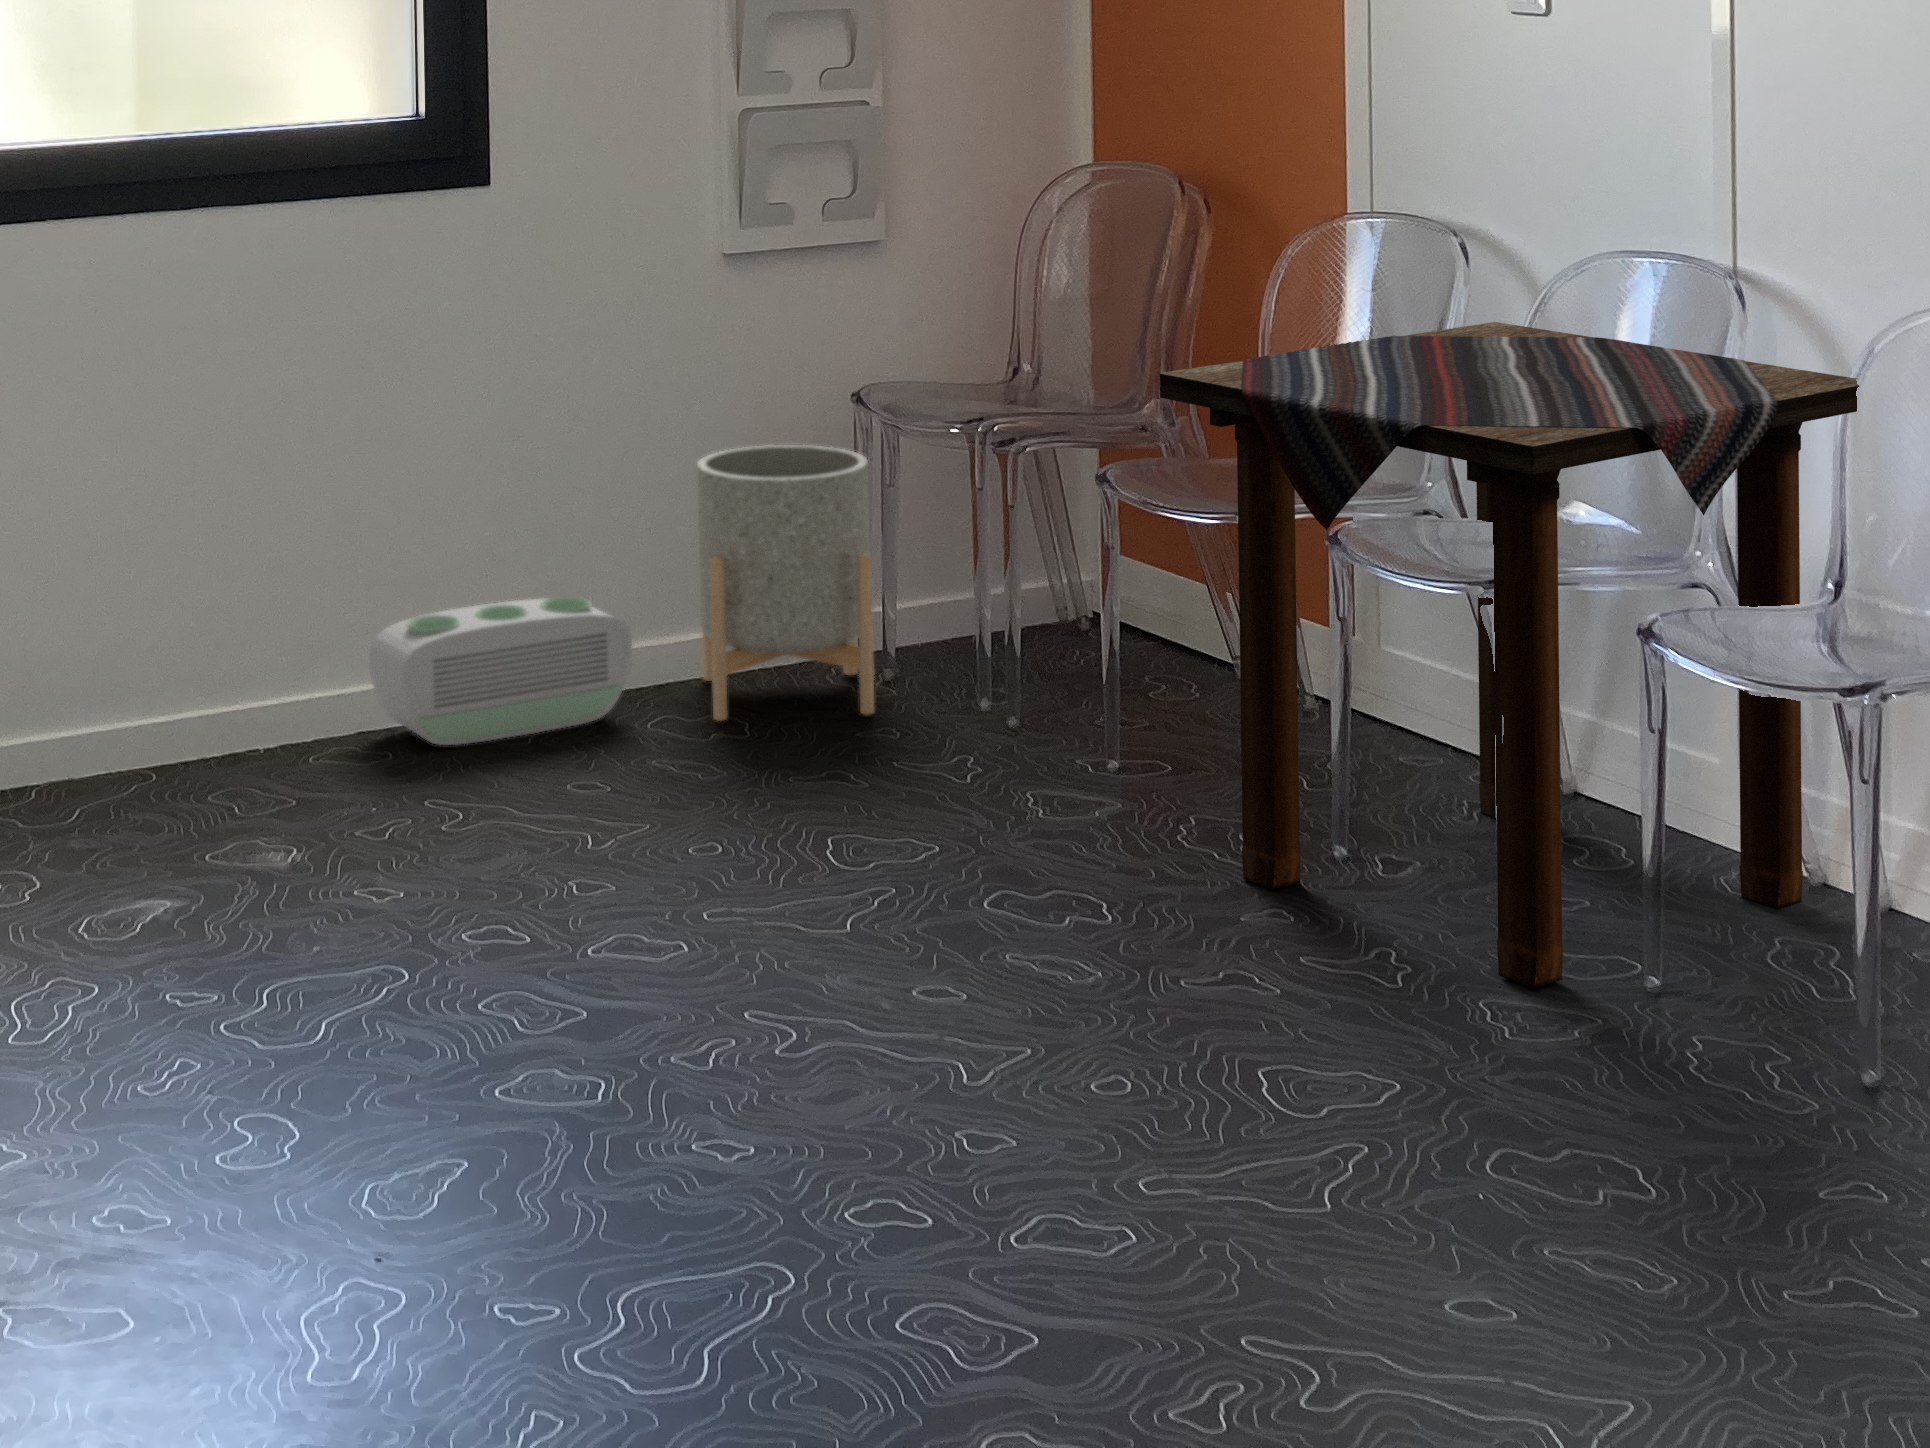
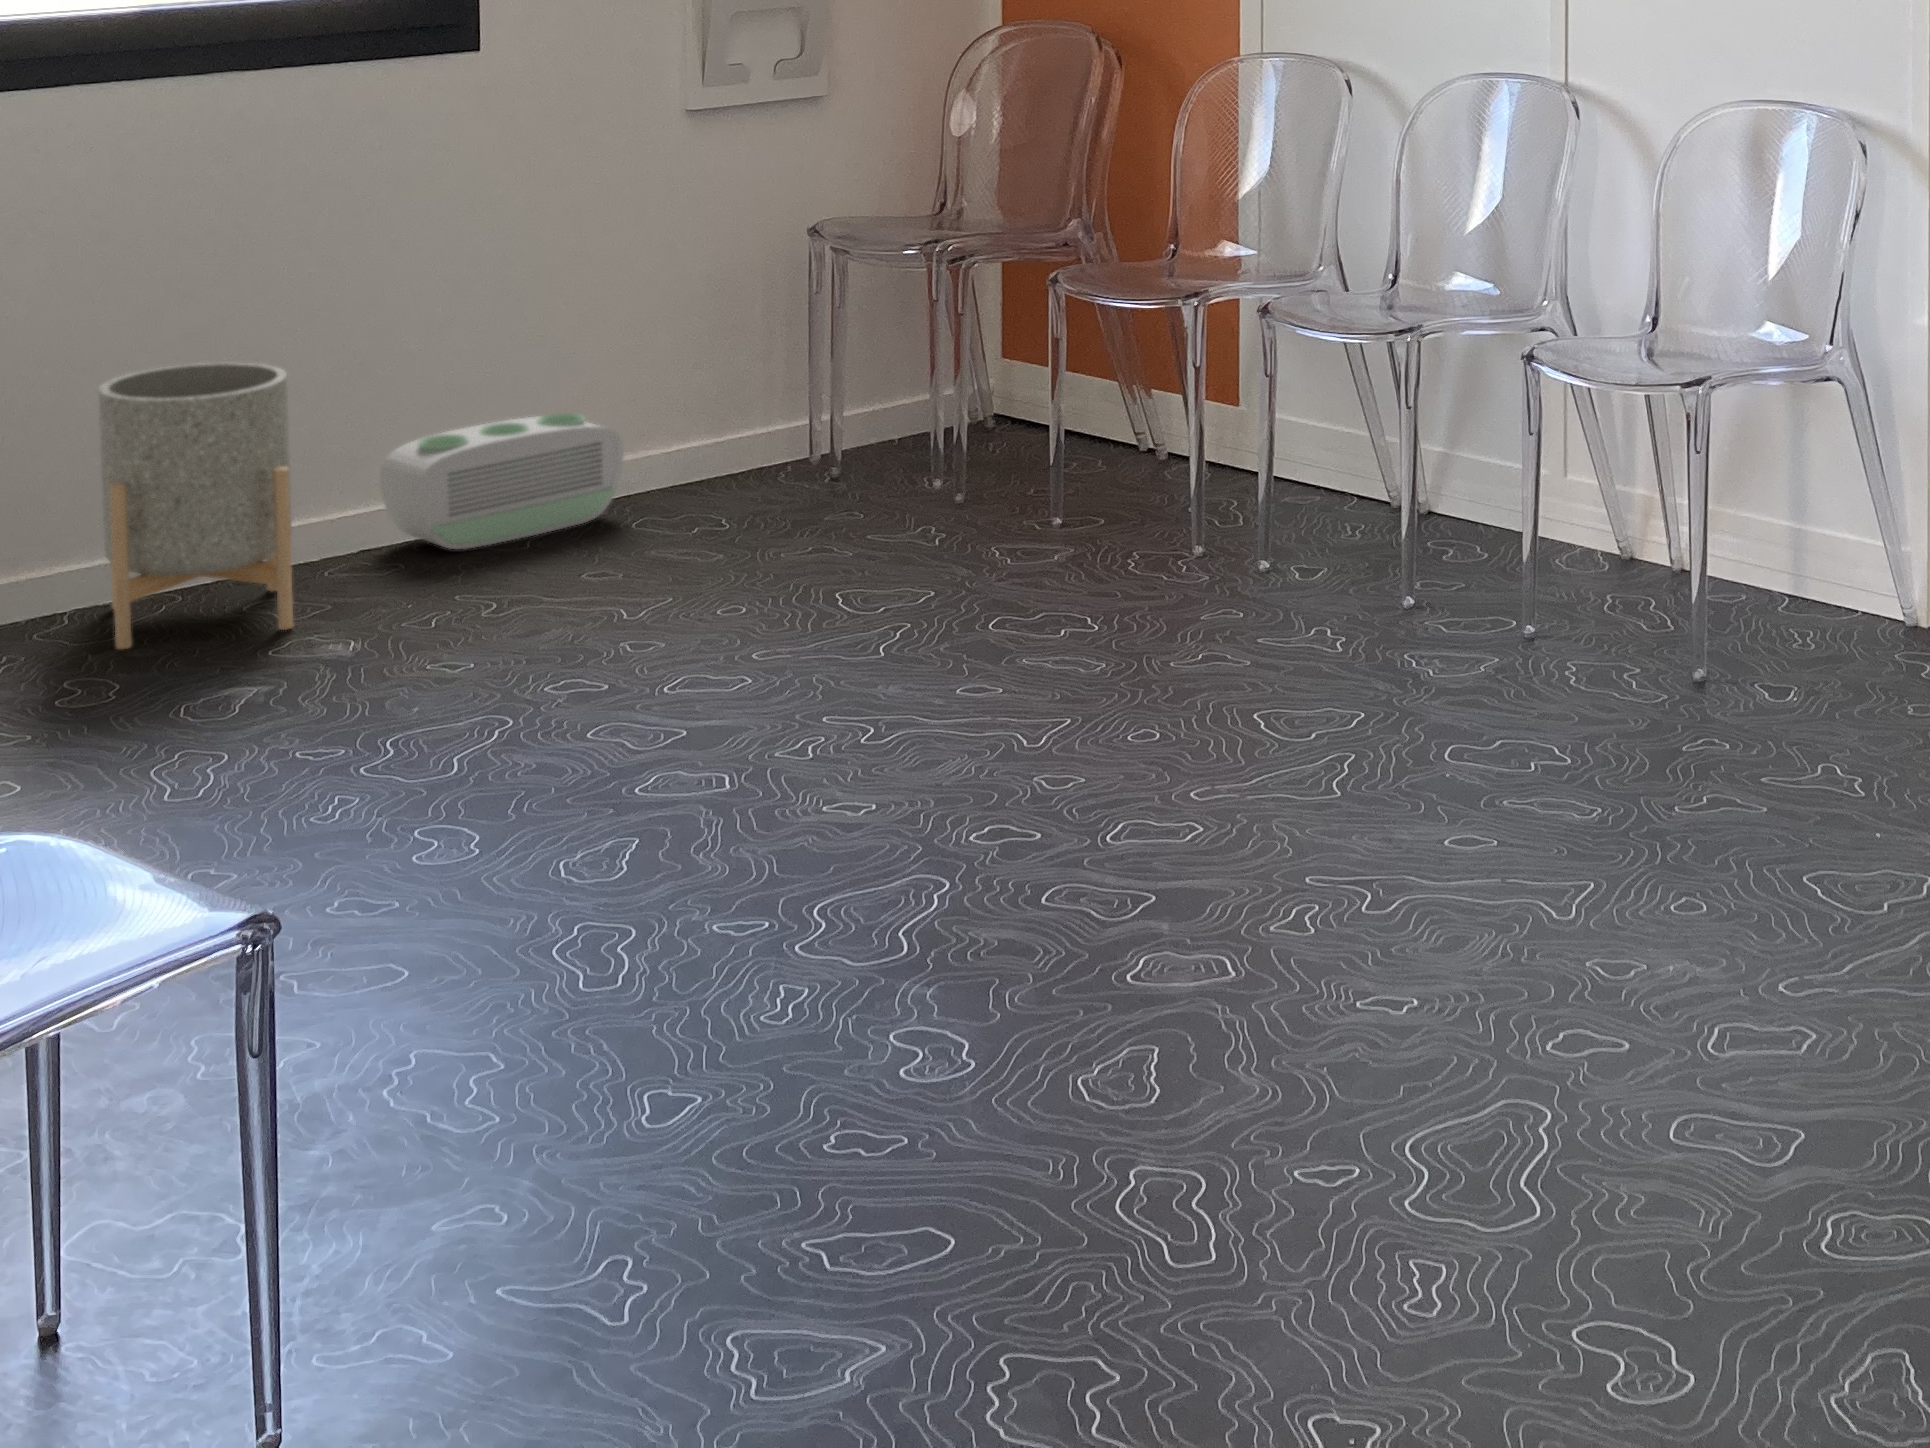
side table: present [1160,322,1859,989] -> none [1127,137,1684,649]
planter: present [697,445,874,721] -> present [98,363,293,649]

